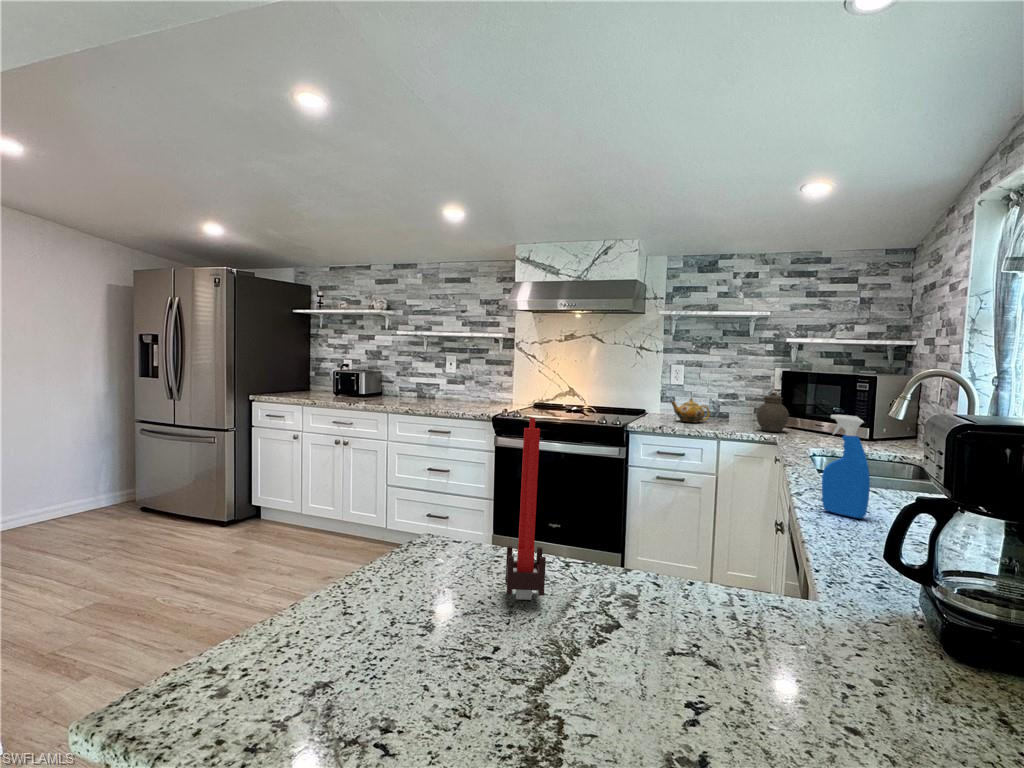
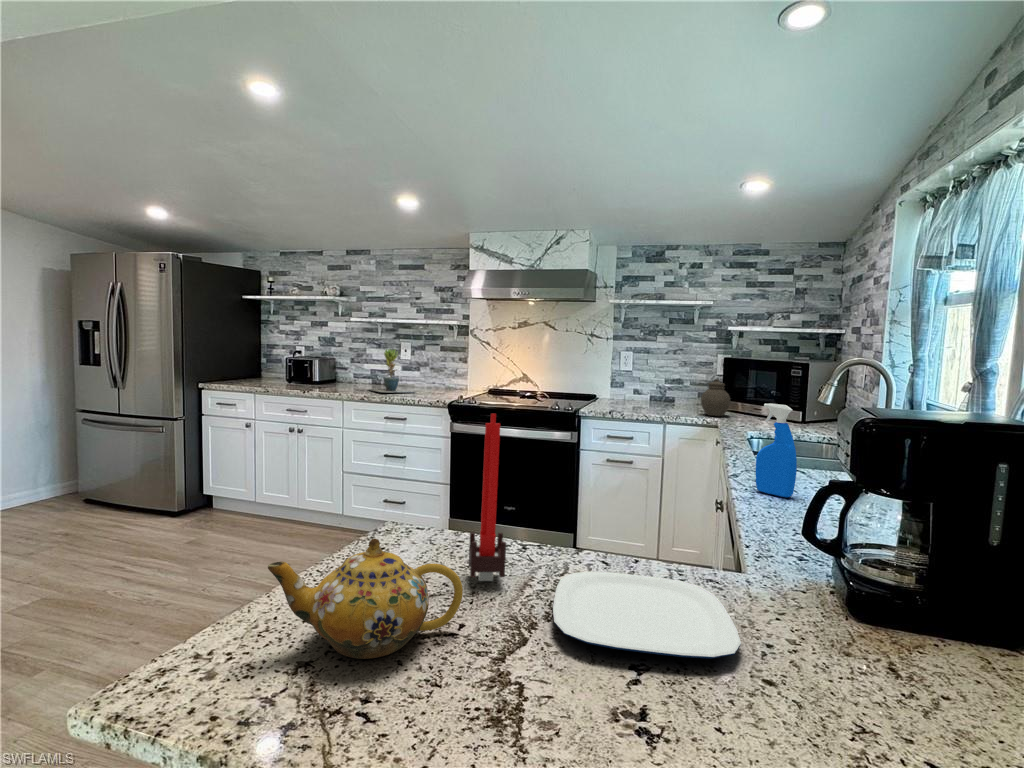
potted plant: none [412,361,460,406] -> present [373,349,405,392]
teapot: present [671,398,710,423] -> present [268,539,463,659]
plate: none [596,593,818,700] -> present [553,571,741,658]

